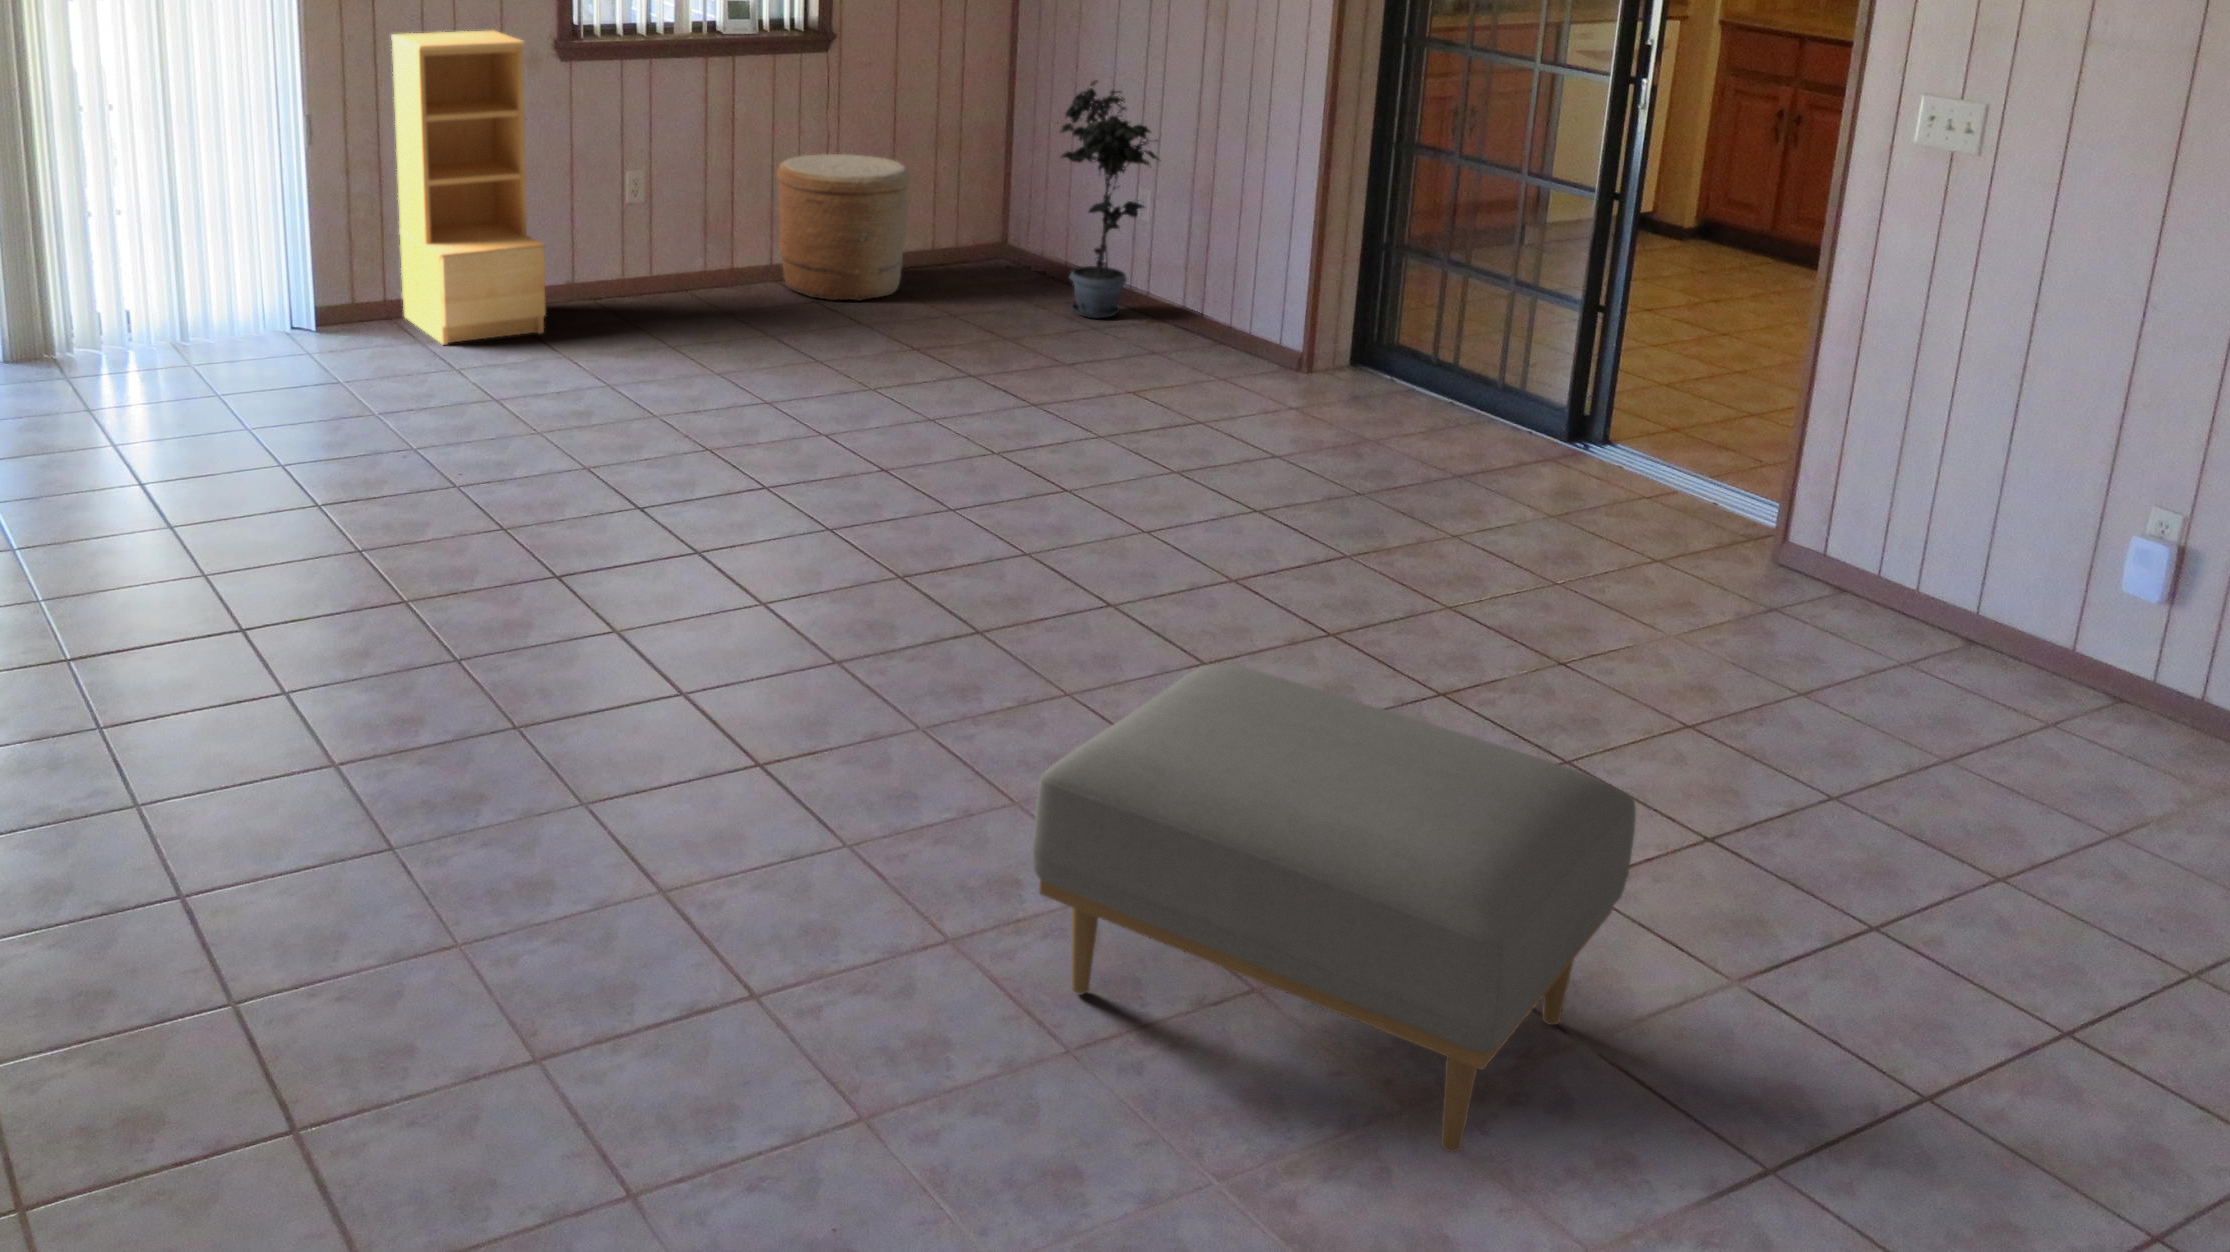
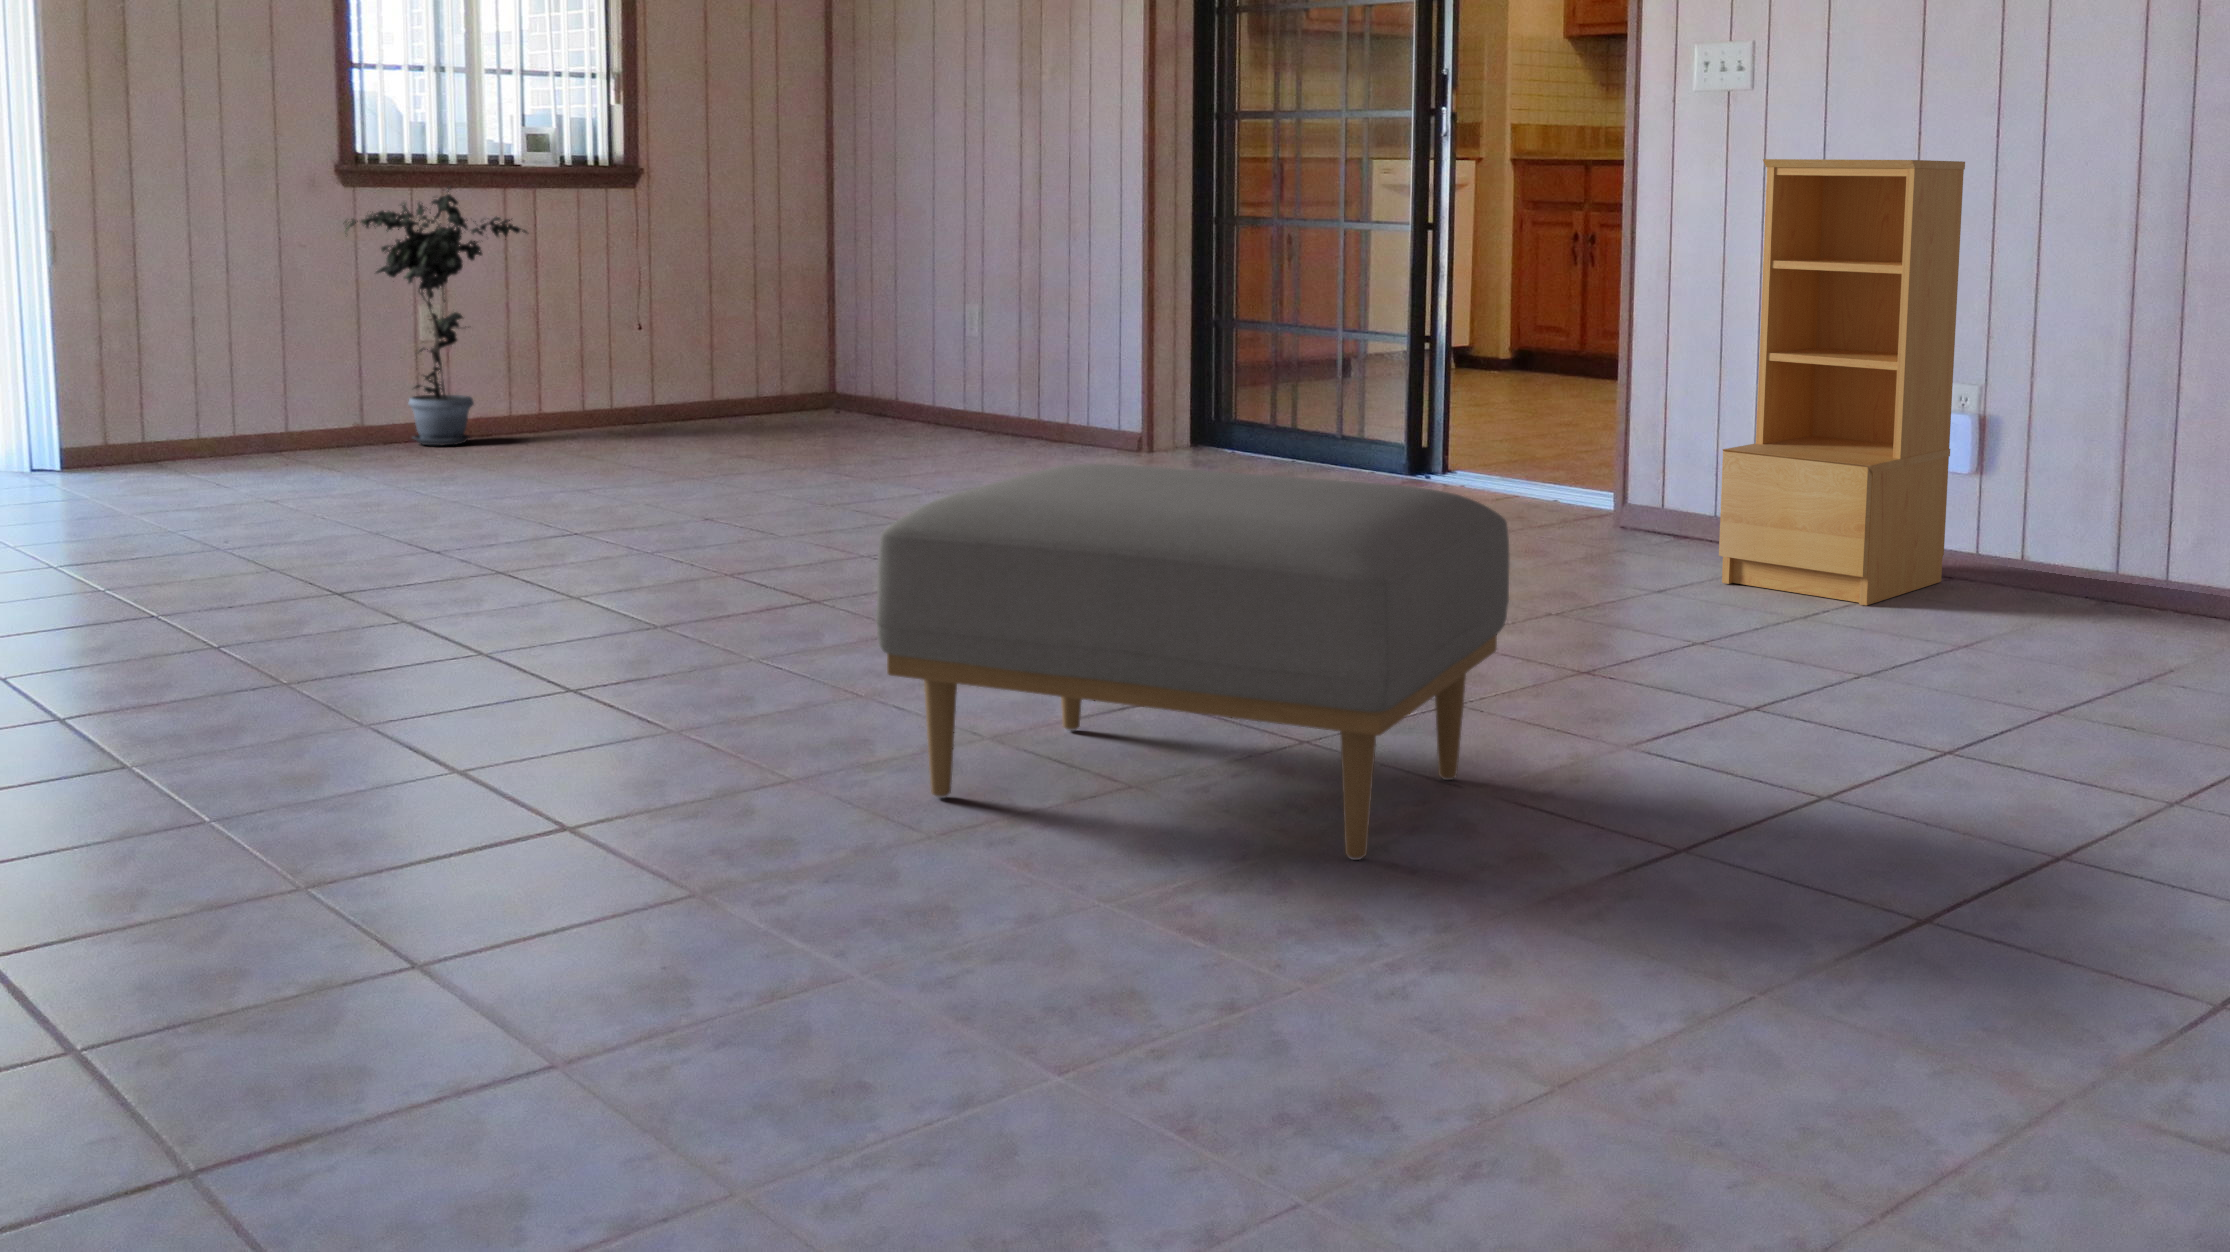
bookshelf: present [391,31,545,345] -> present [1719,159,1965,605]
potted plant: present [1061,80,1159,319] -> present [345,186,527,445]
woven basket: present [777,154,910,301] -> none [586,295,729,435]

